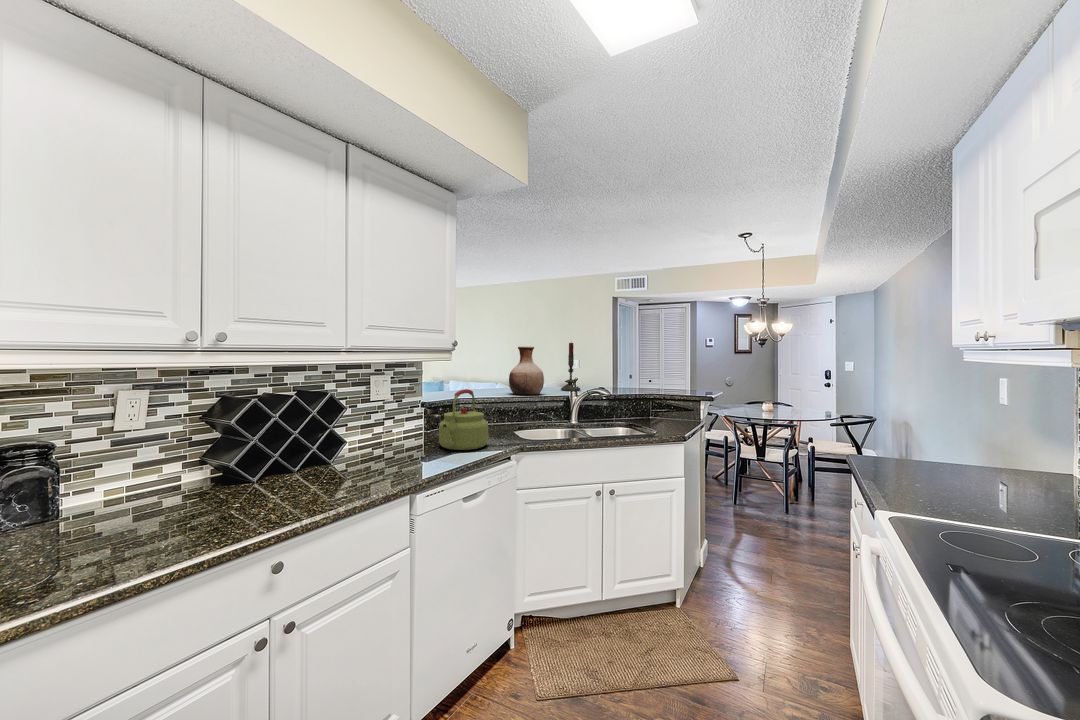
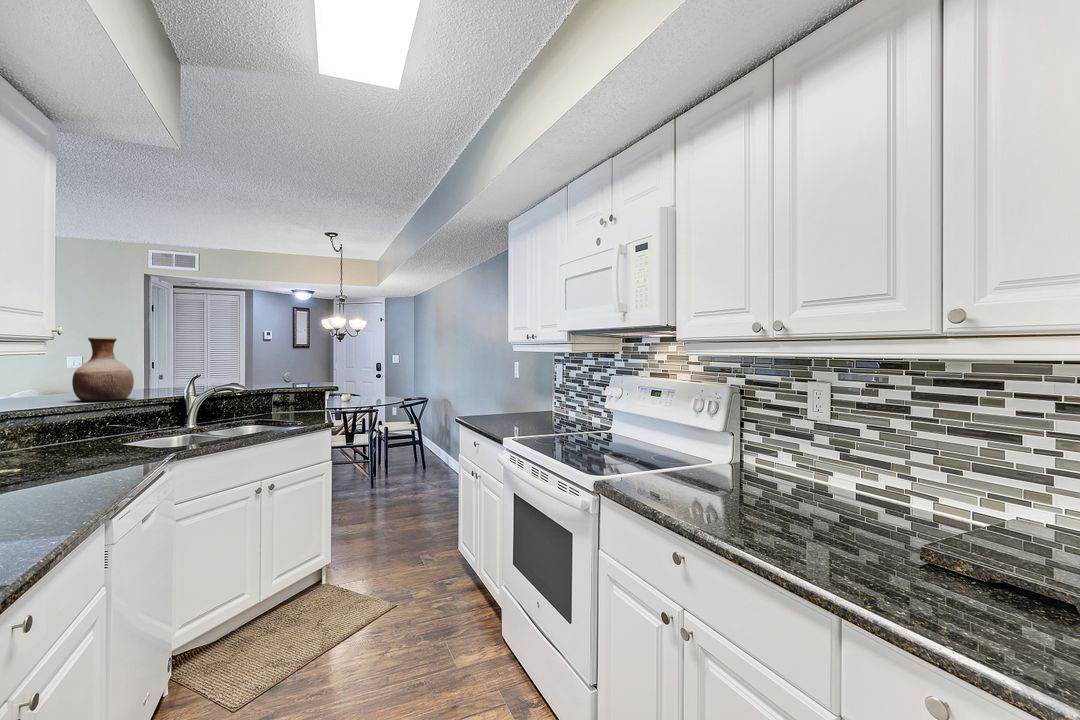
candle: present [561,343,580,391] -> none [137,332,167,394]
kettle: present [439,389,488,450] -> none [40,393,127,473]

